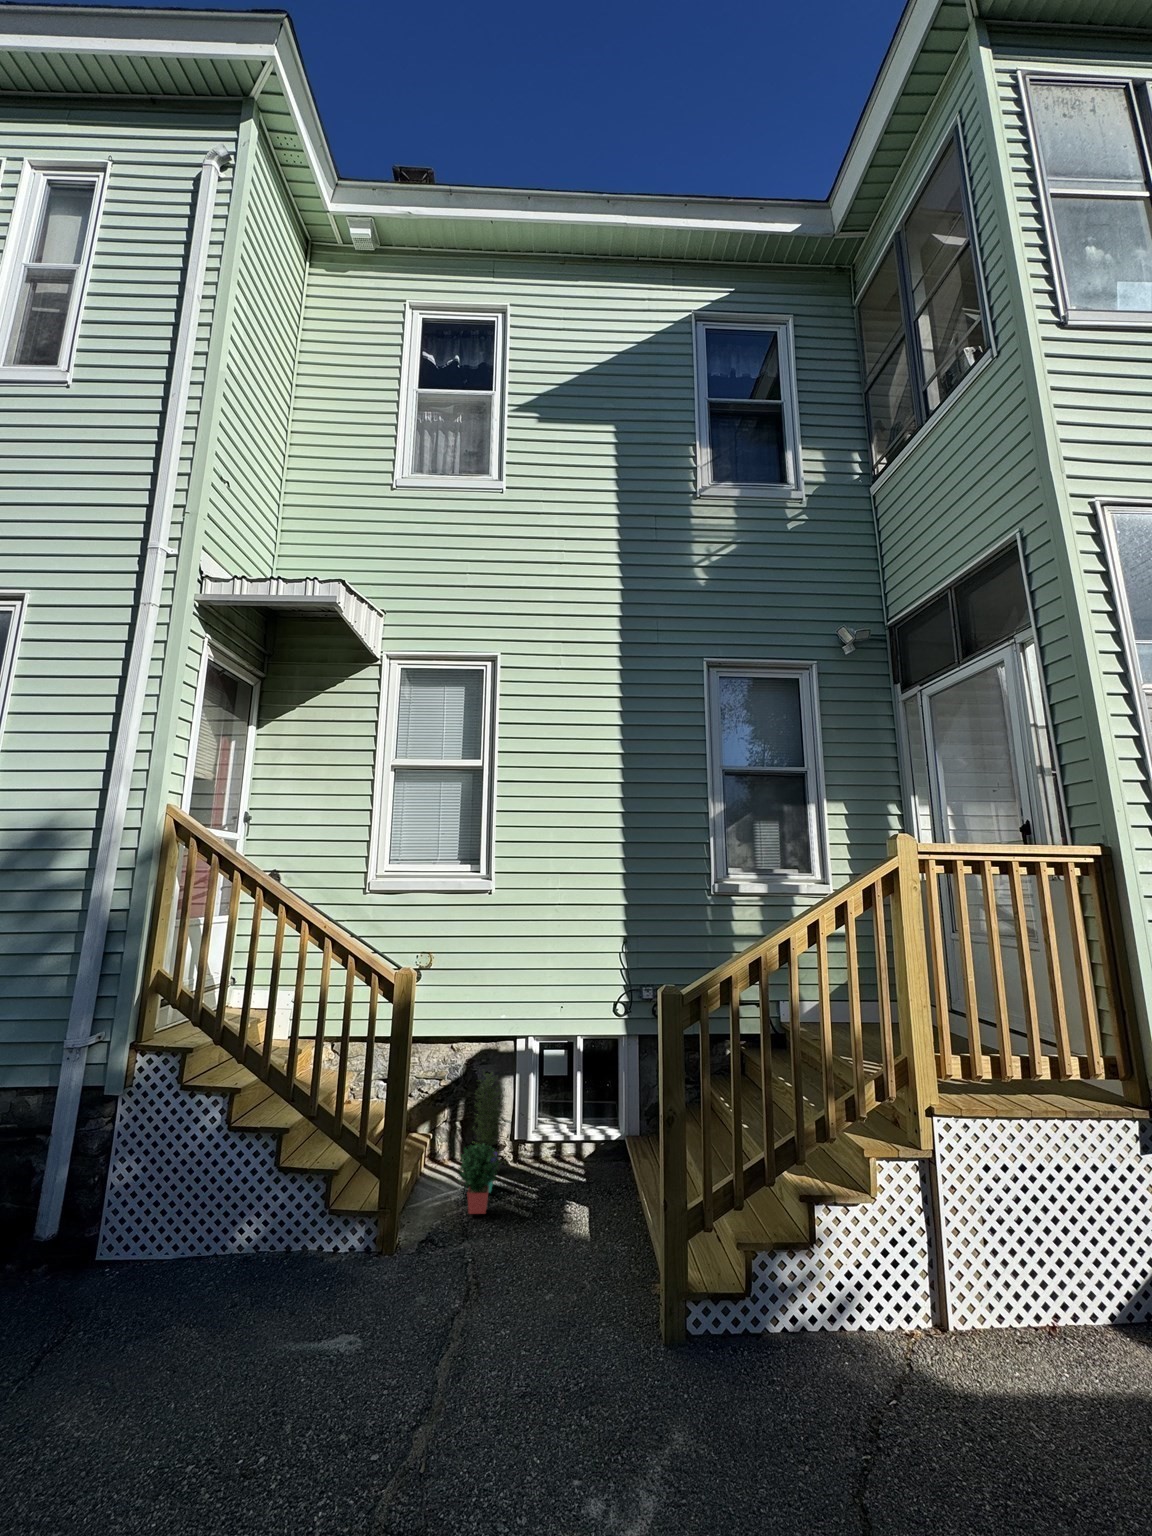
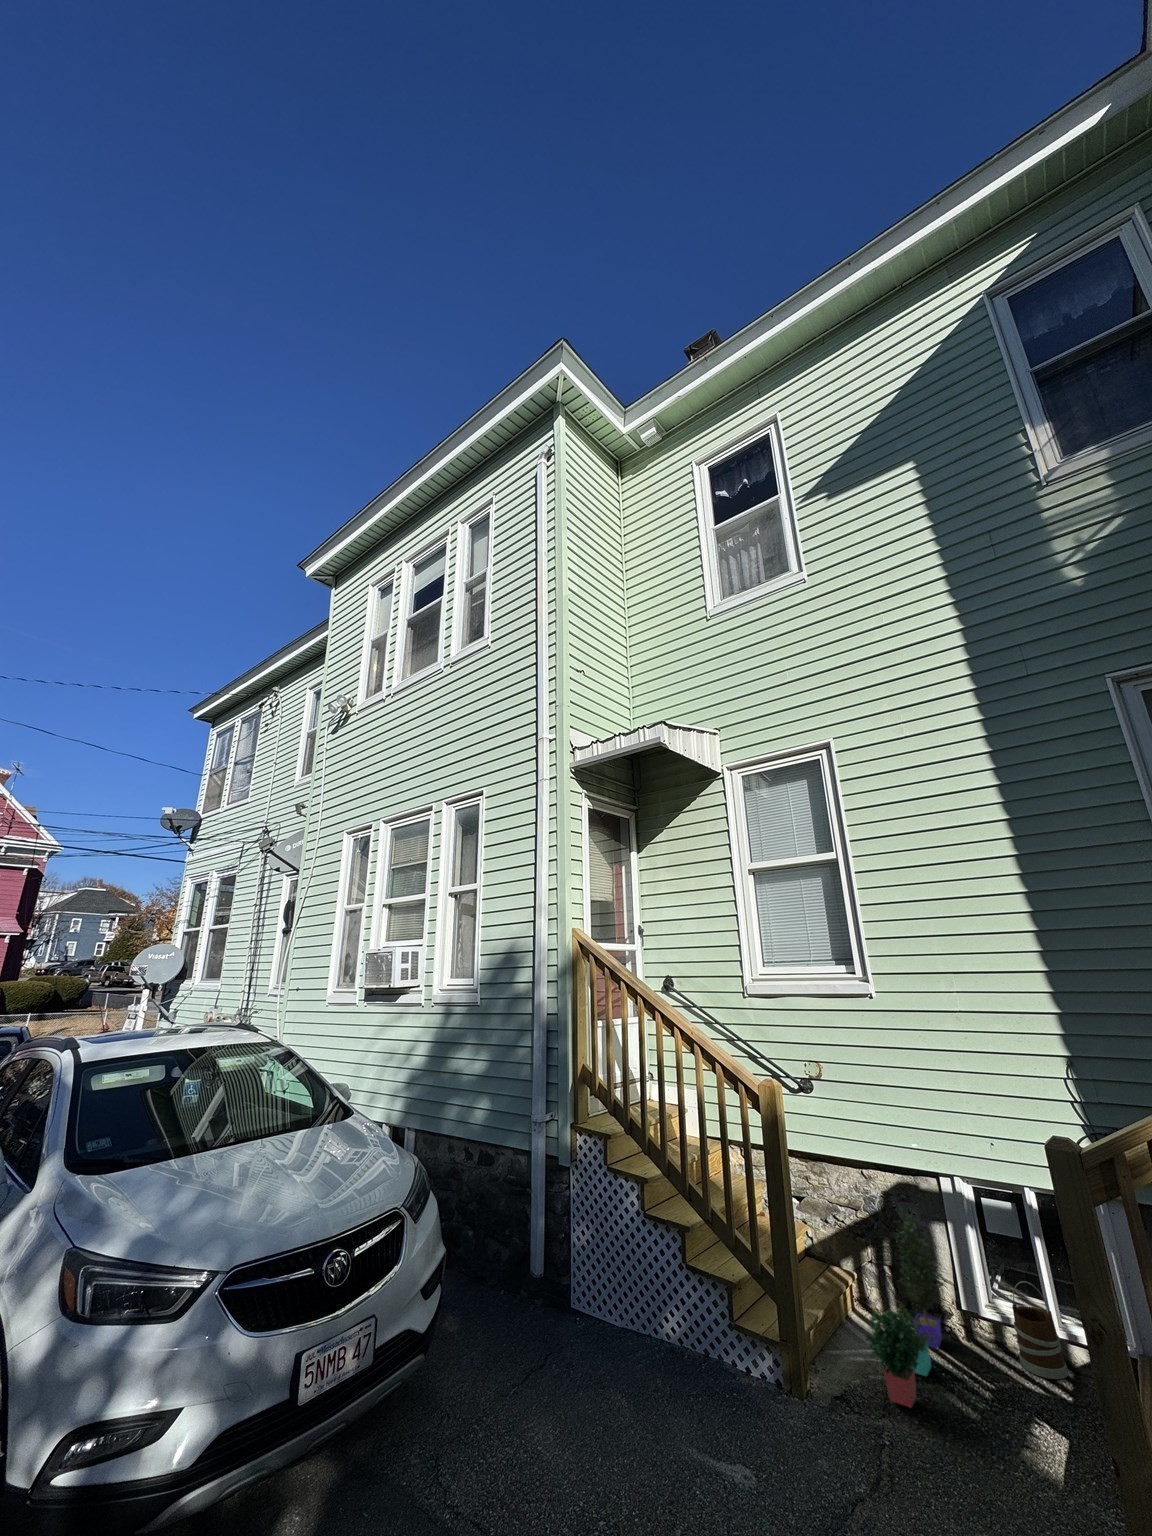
wooden bucket: none [551,1107,582,1172] -> present [1012,1281,1069,1379]

